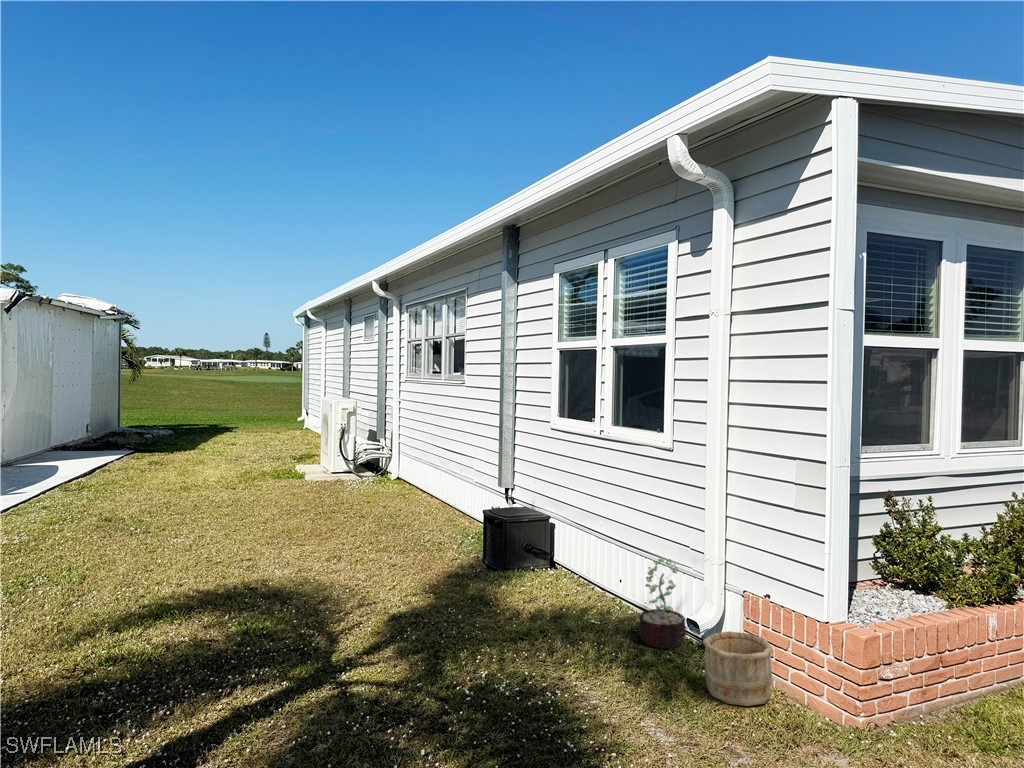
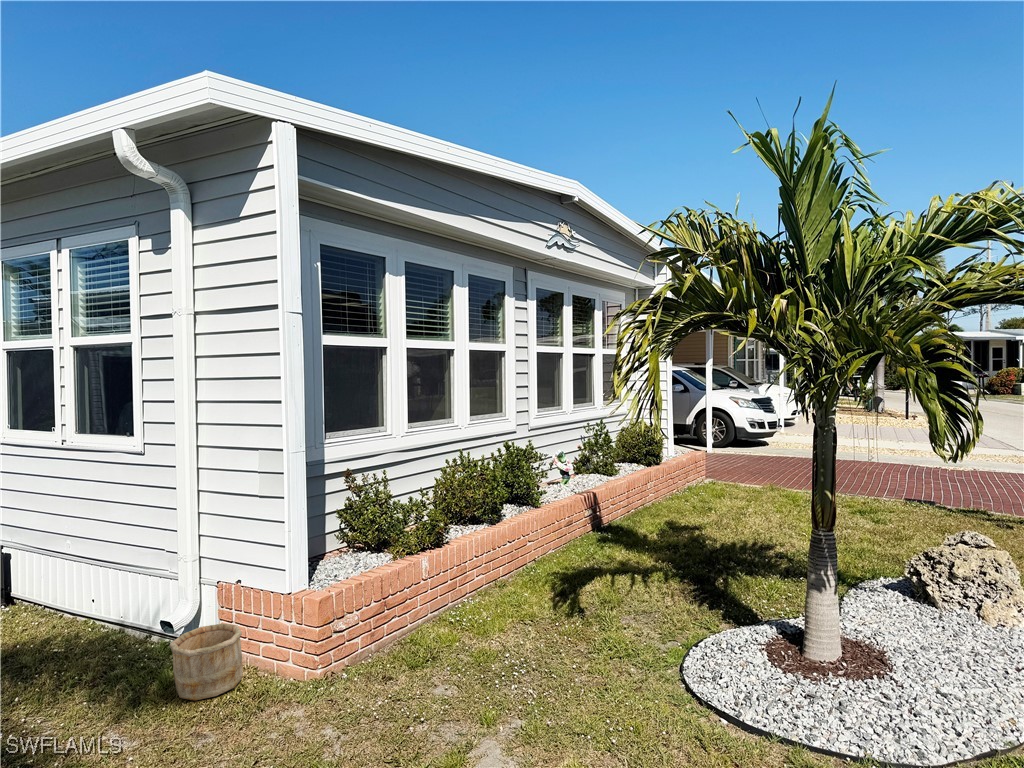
decorative plant: present [639,559,686,649] -> none [106,566,163,664]

